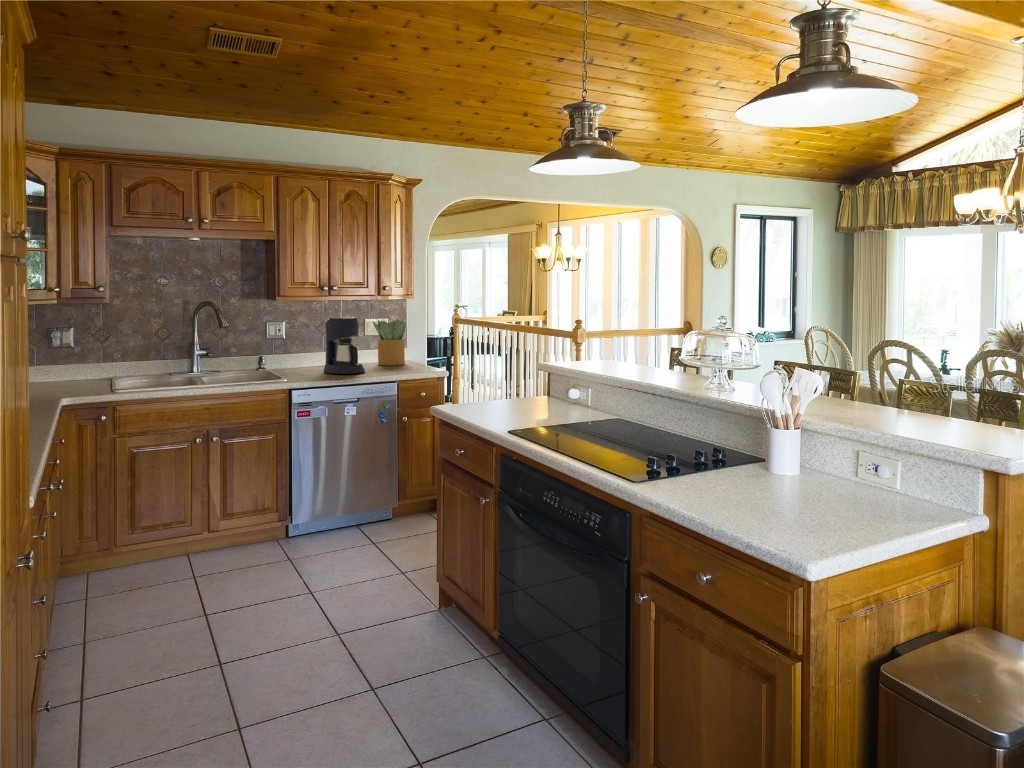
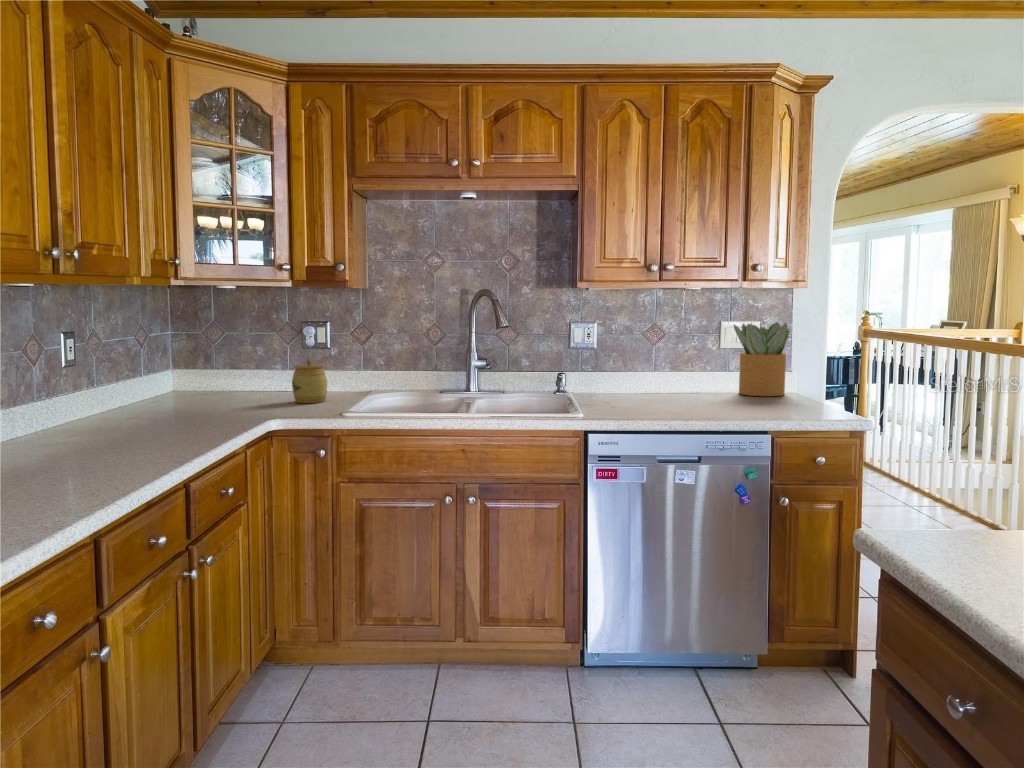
coffee maker: present [323,317,365,374] -> none [644,314,712,408]
jar: none [53,354,83,388] -> present [292,358,327,403]

